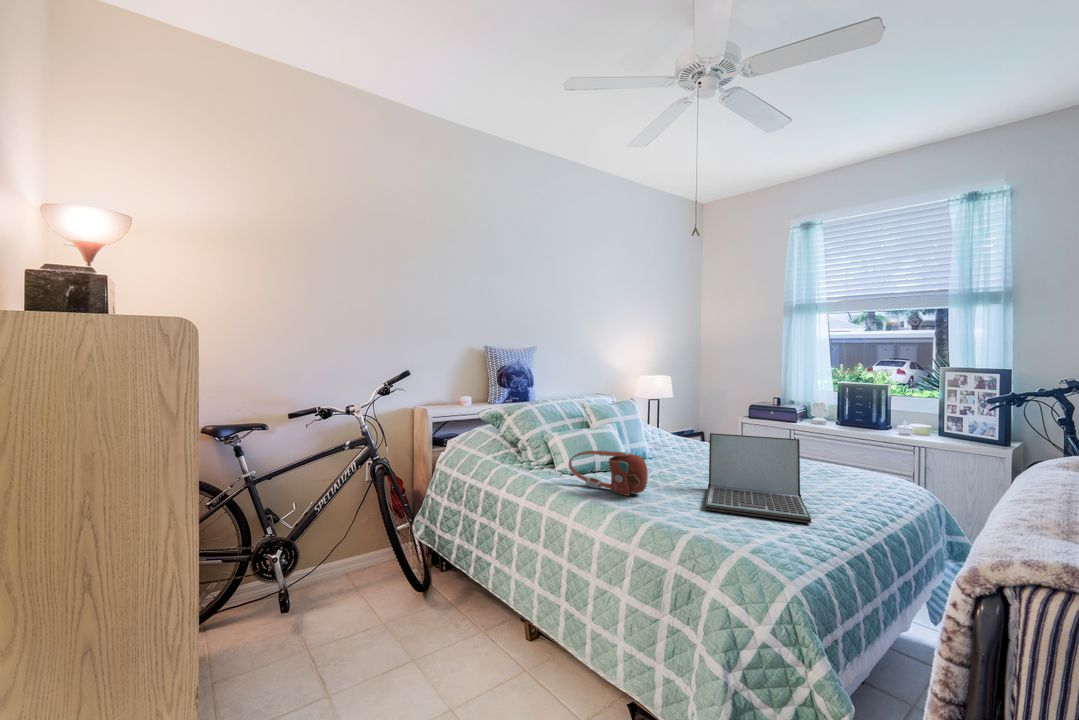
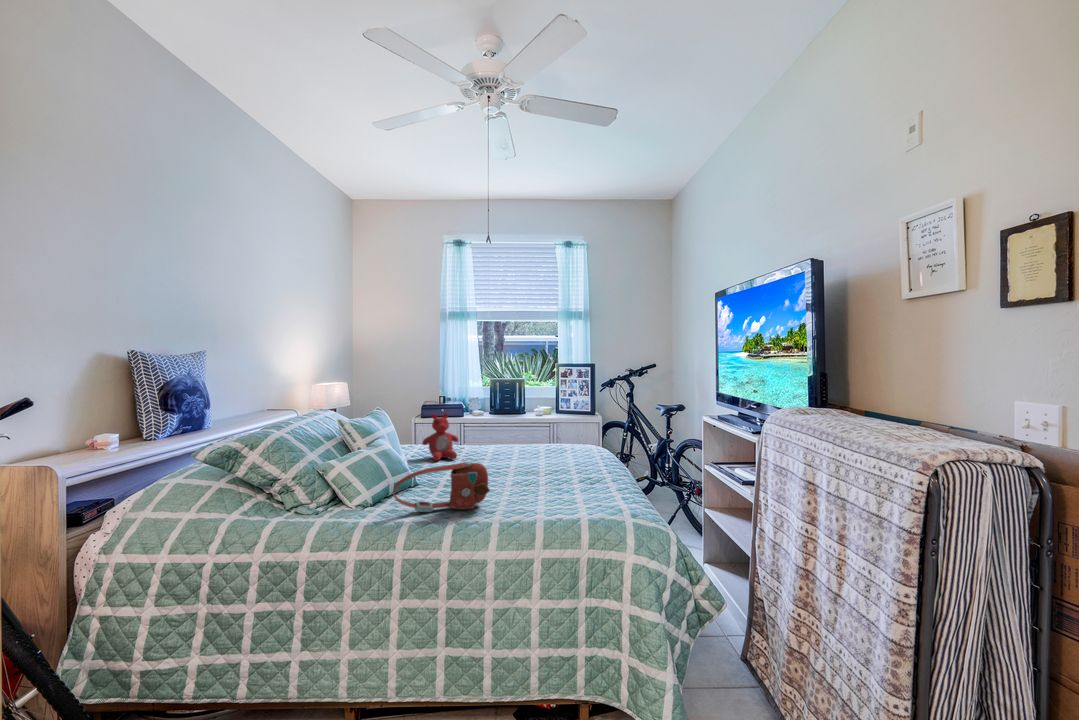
stuffed bear: none [676,410,713,457] -> present [422,413,458,461]
laptop: present [705,433,811,523] -> none [508,423,615,499]

